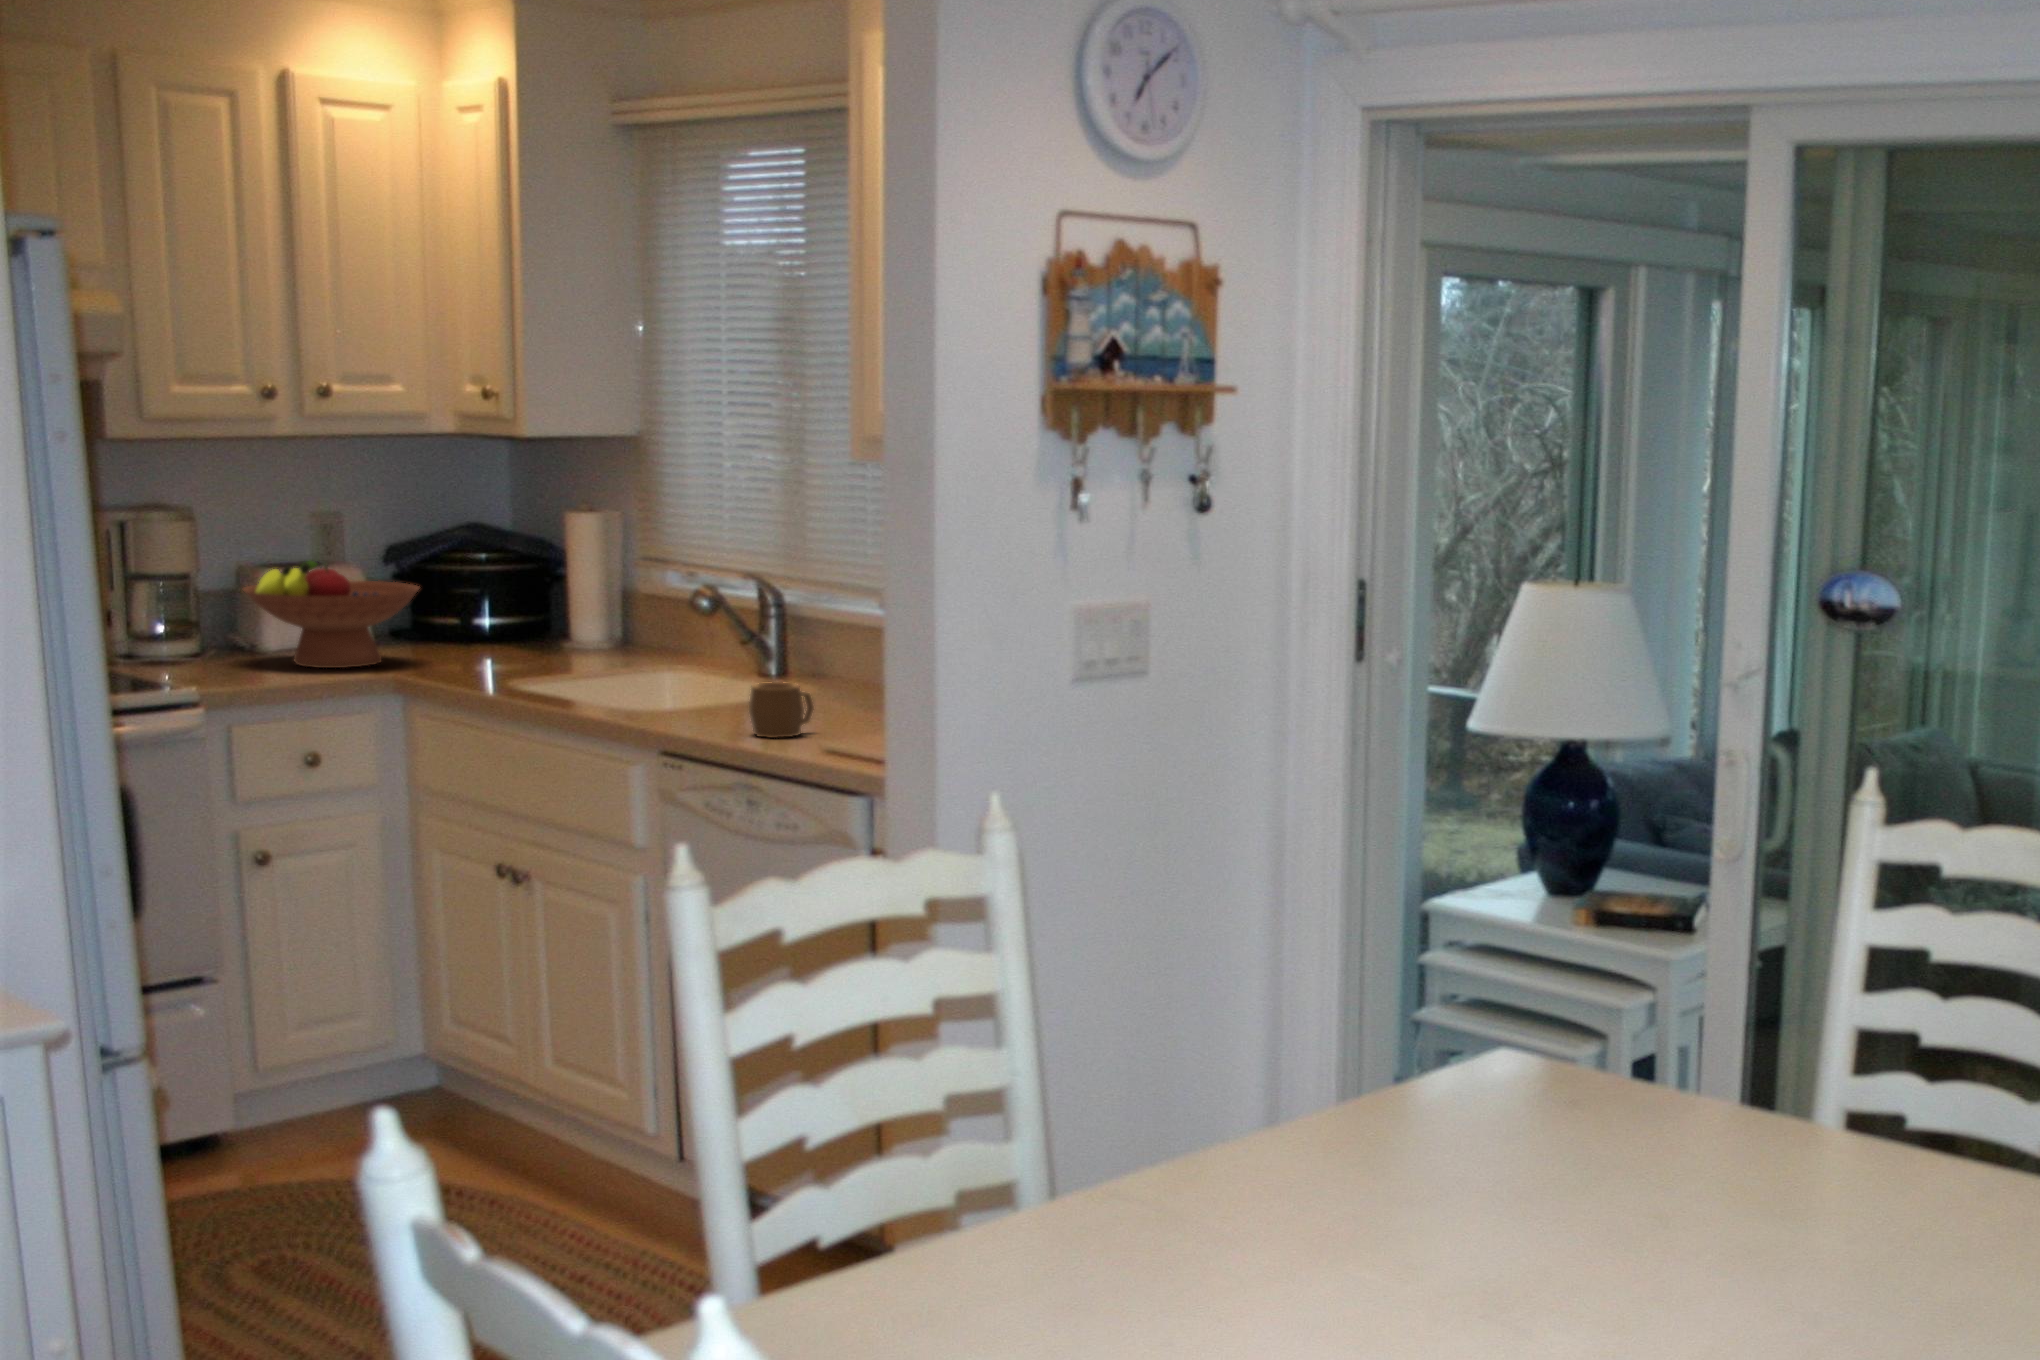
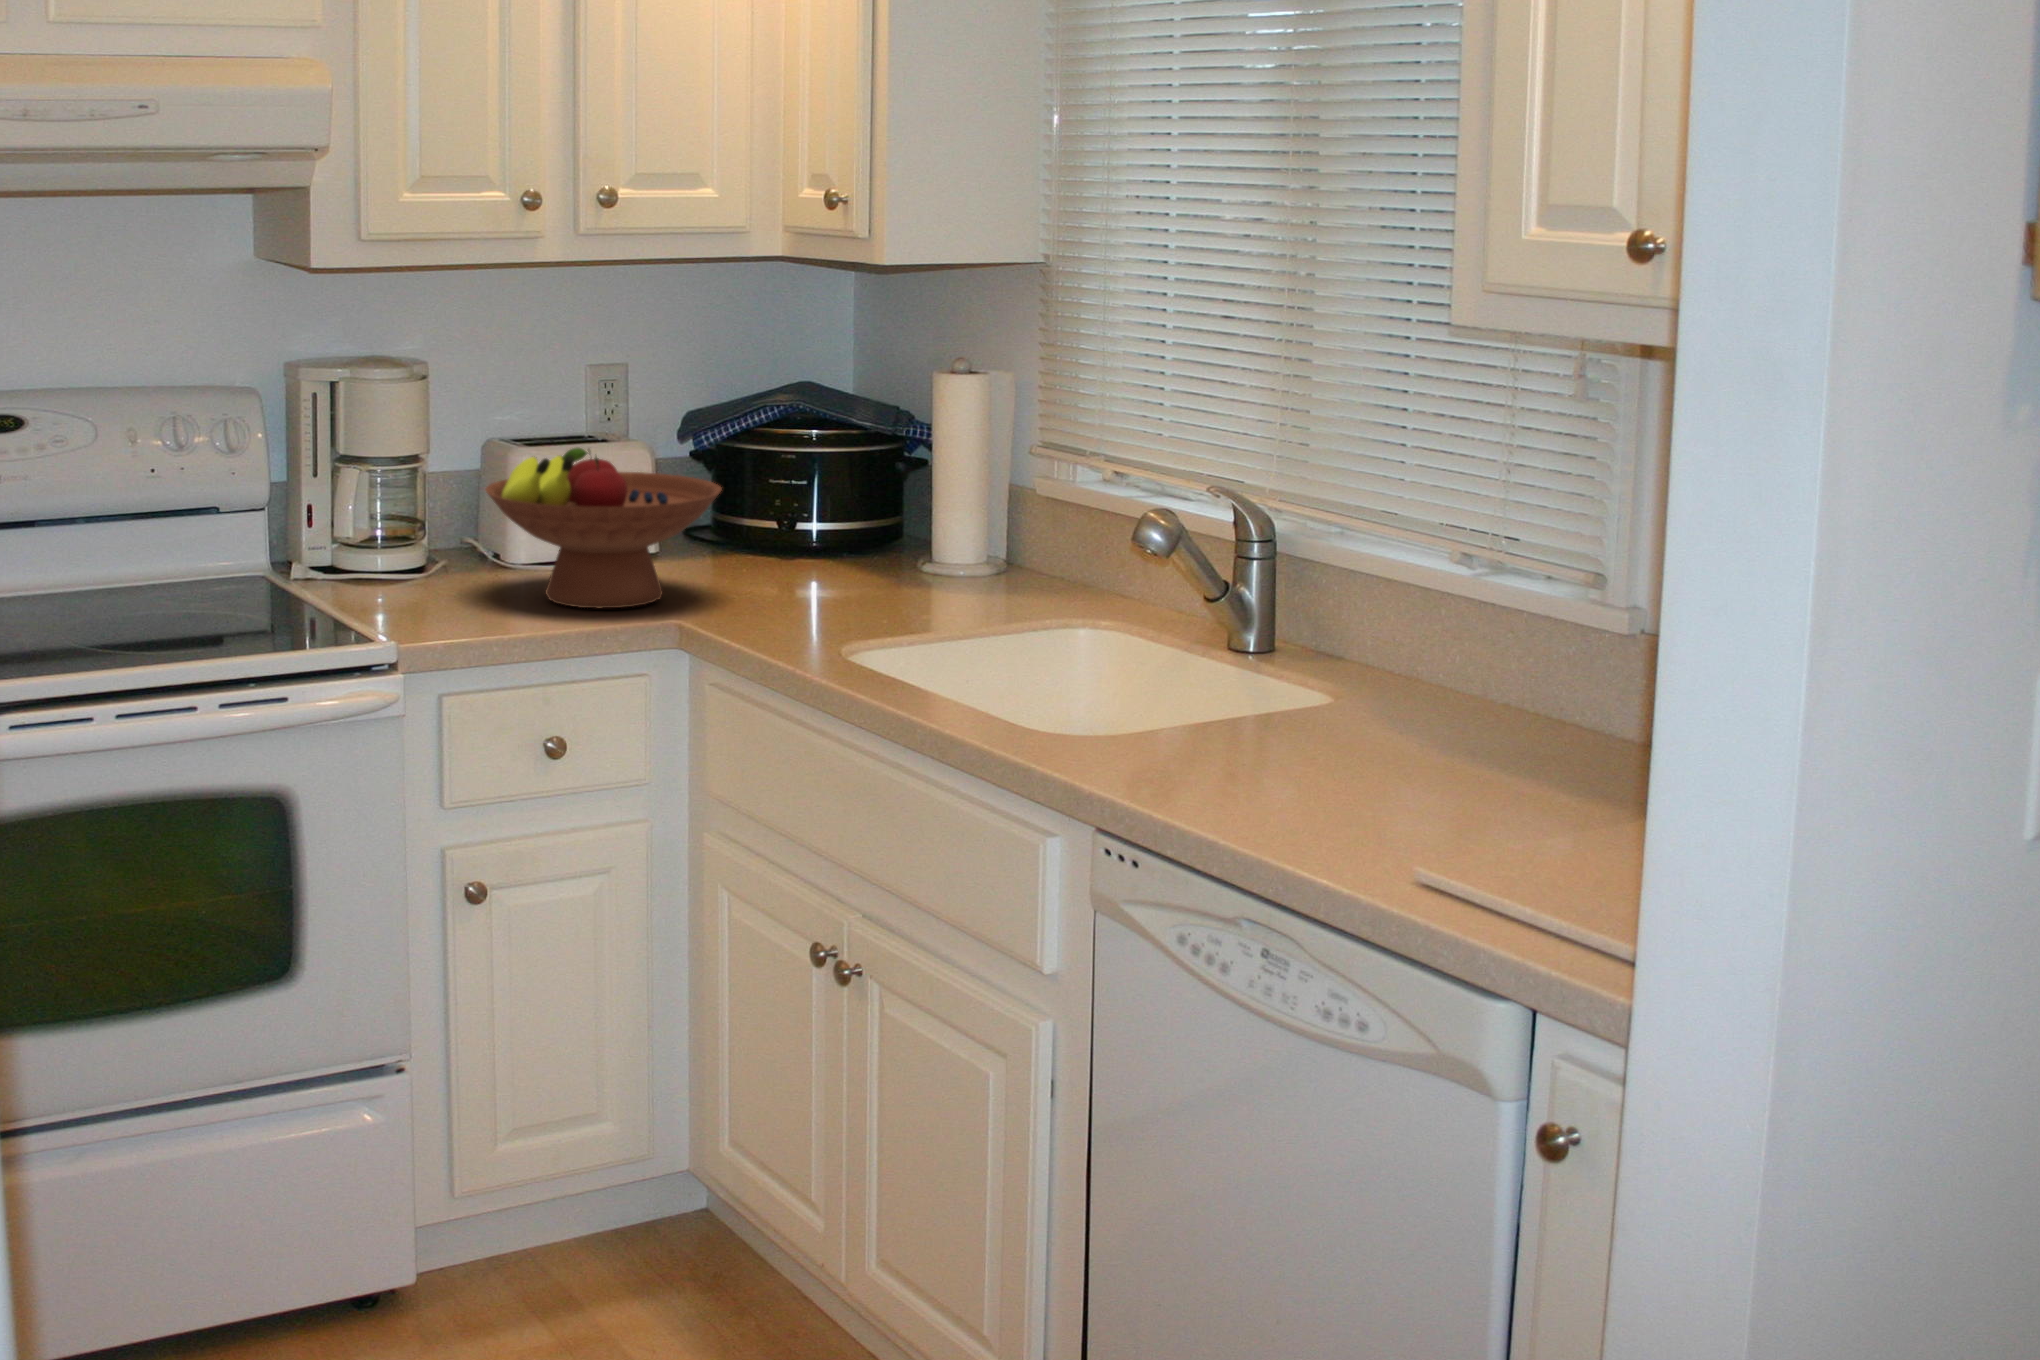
mug: present [749,682,814,738] -> none [1243,721,1355,828]

